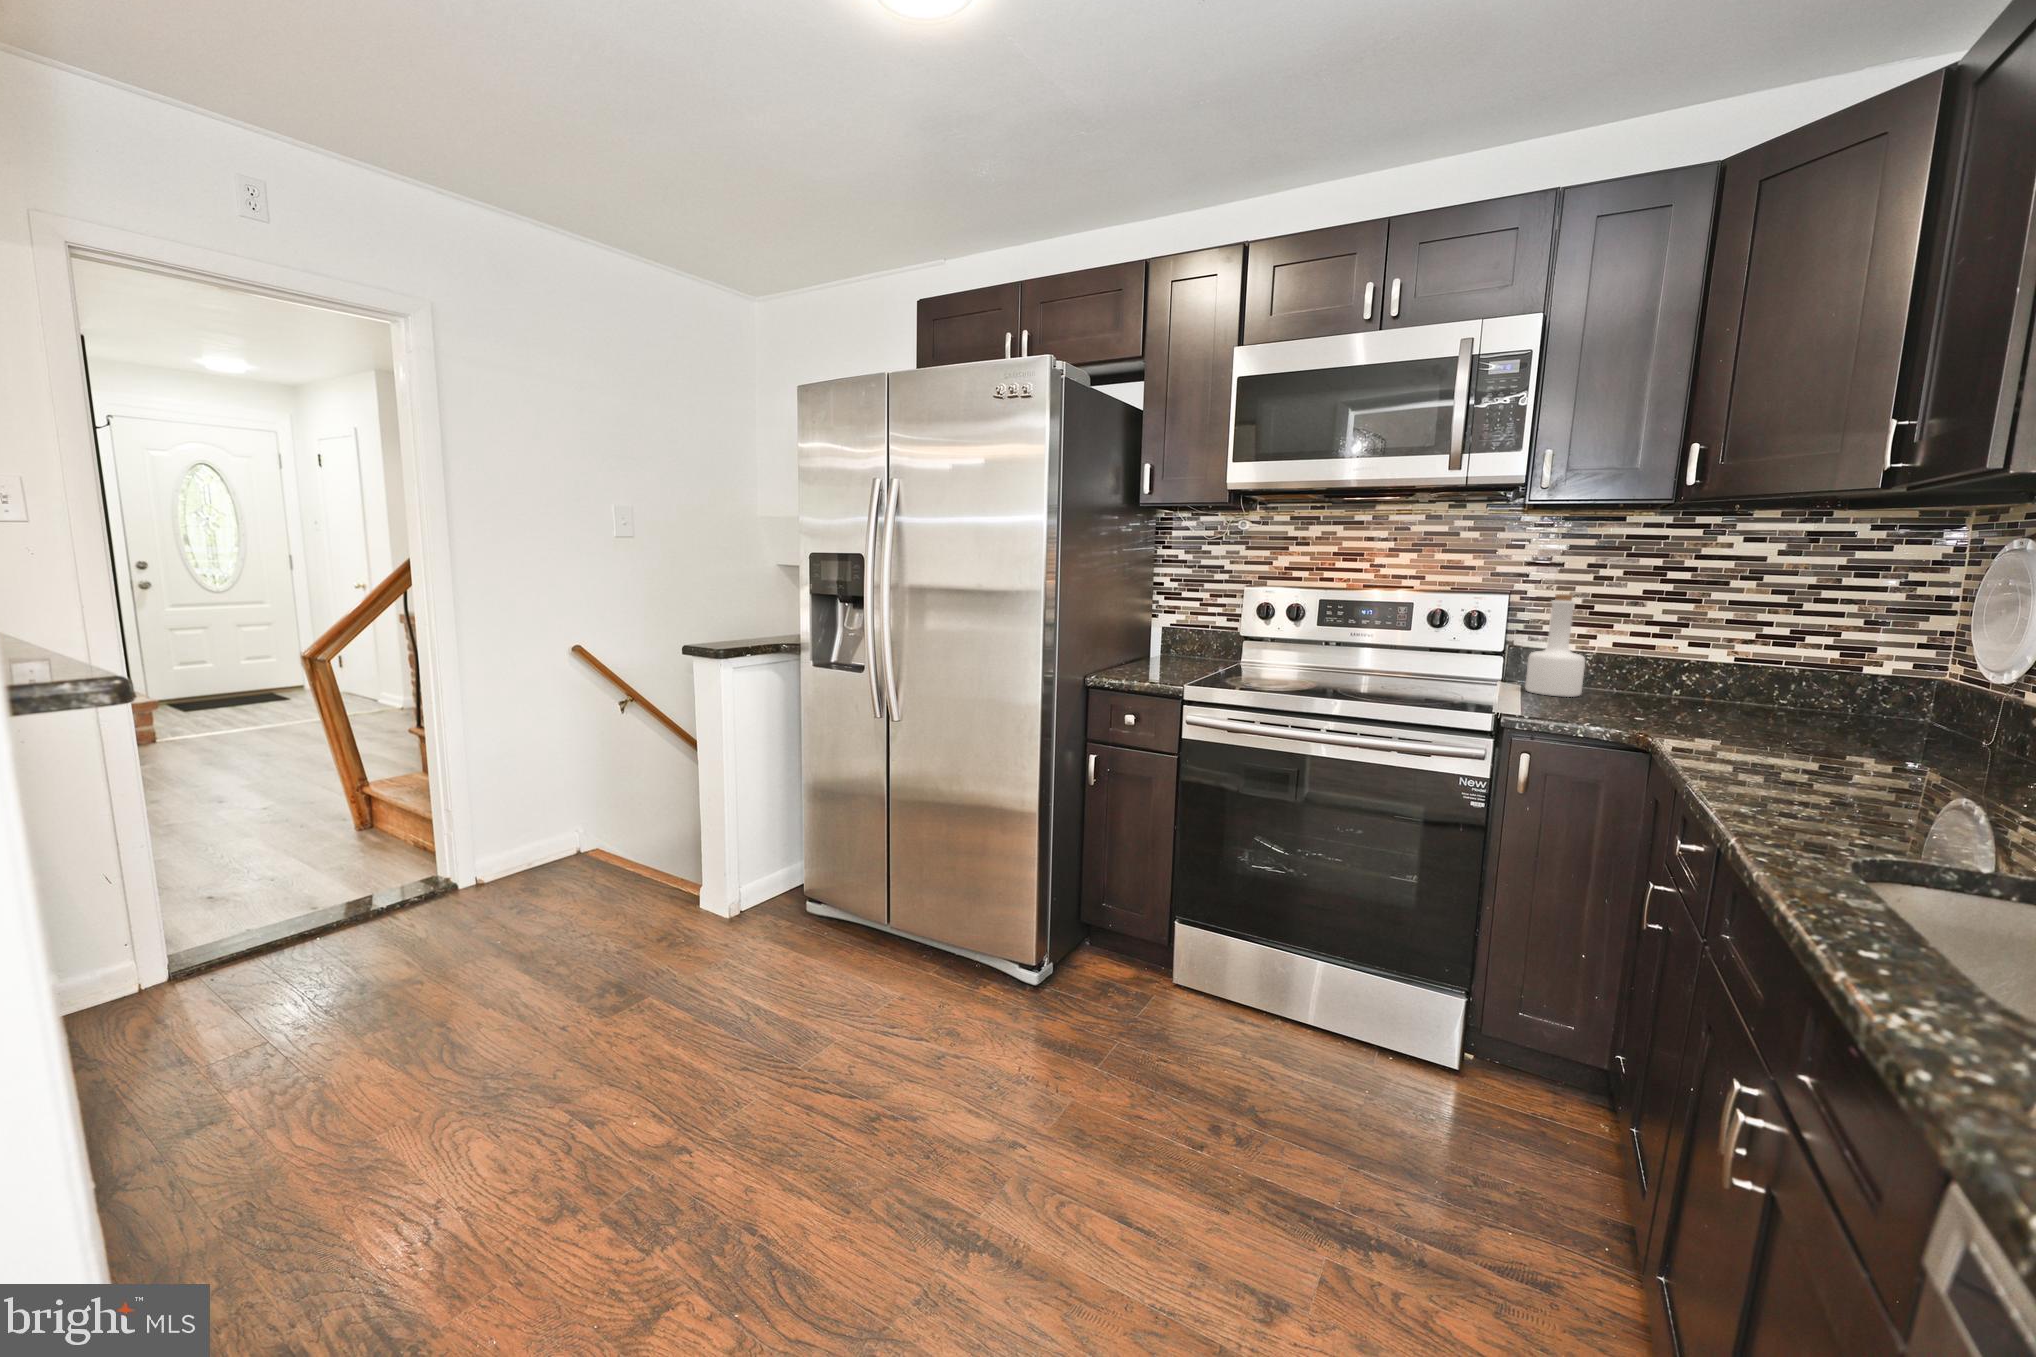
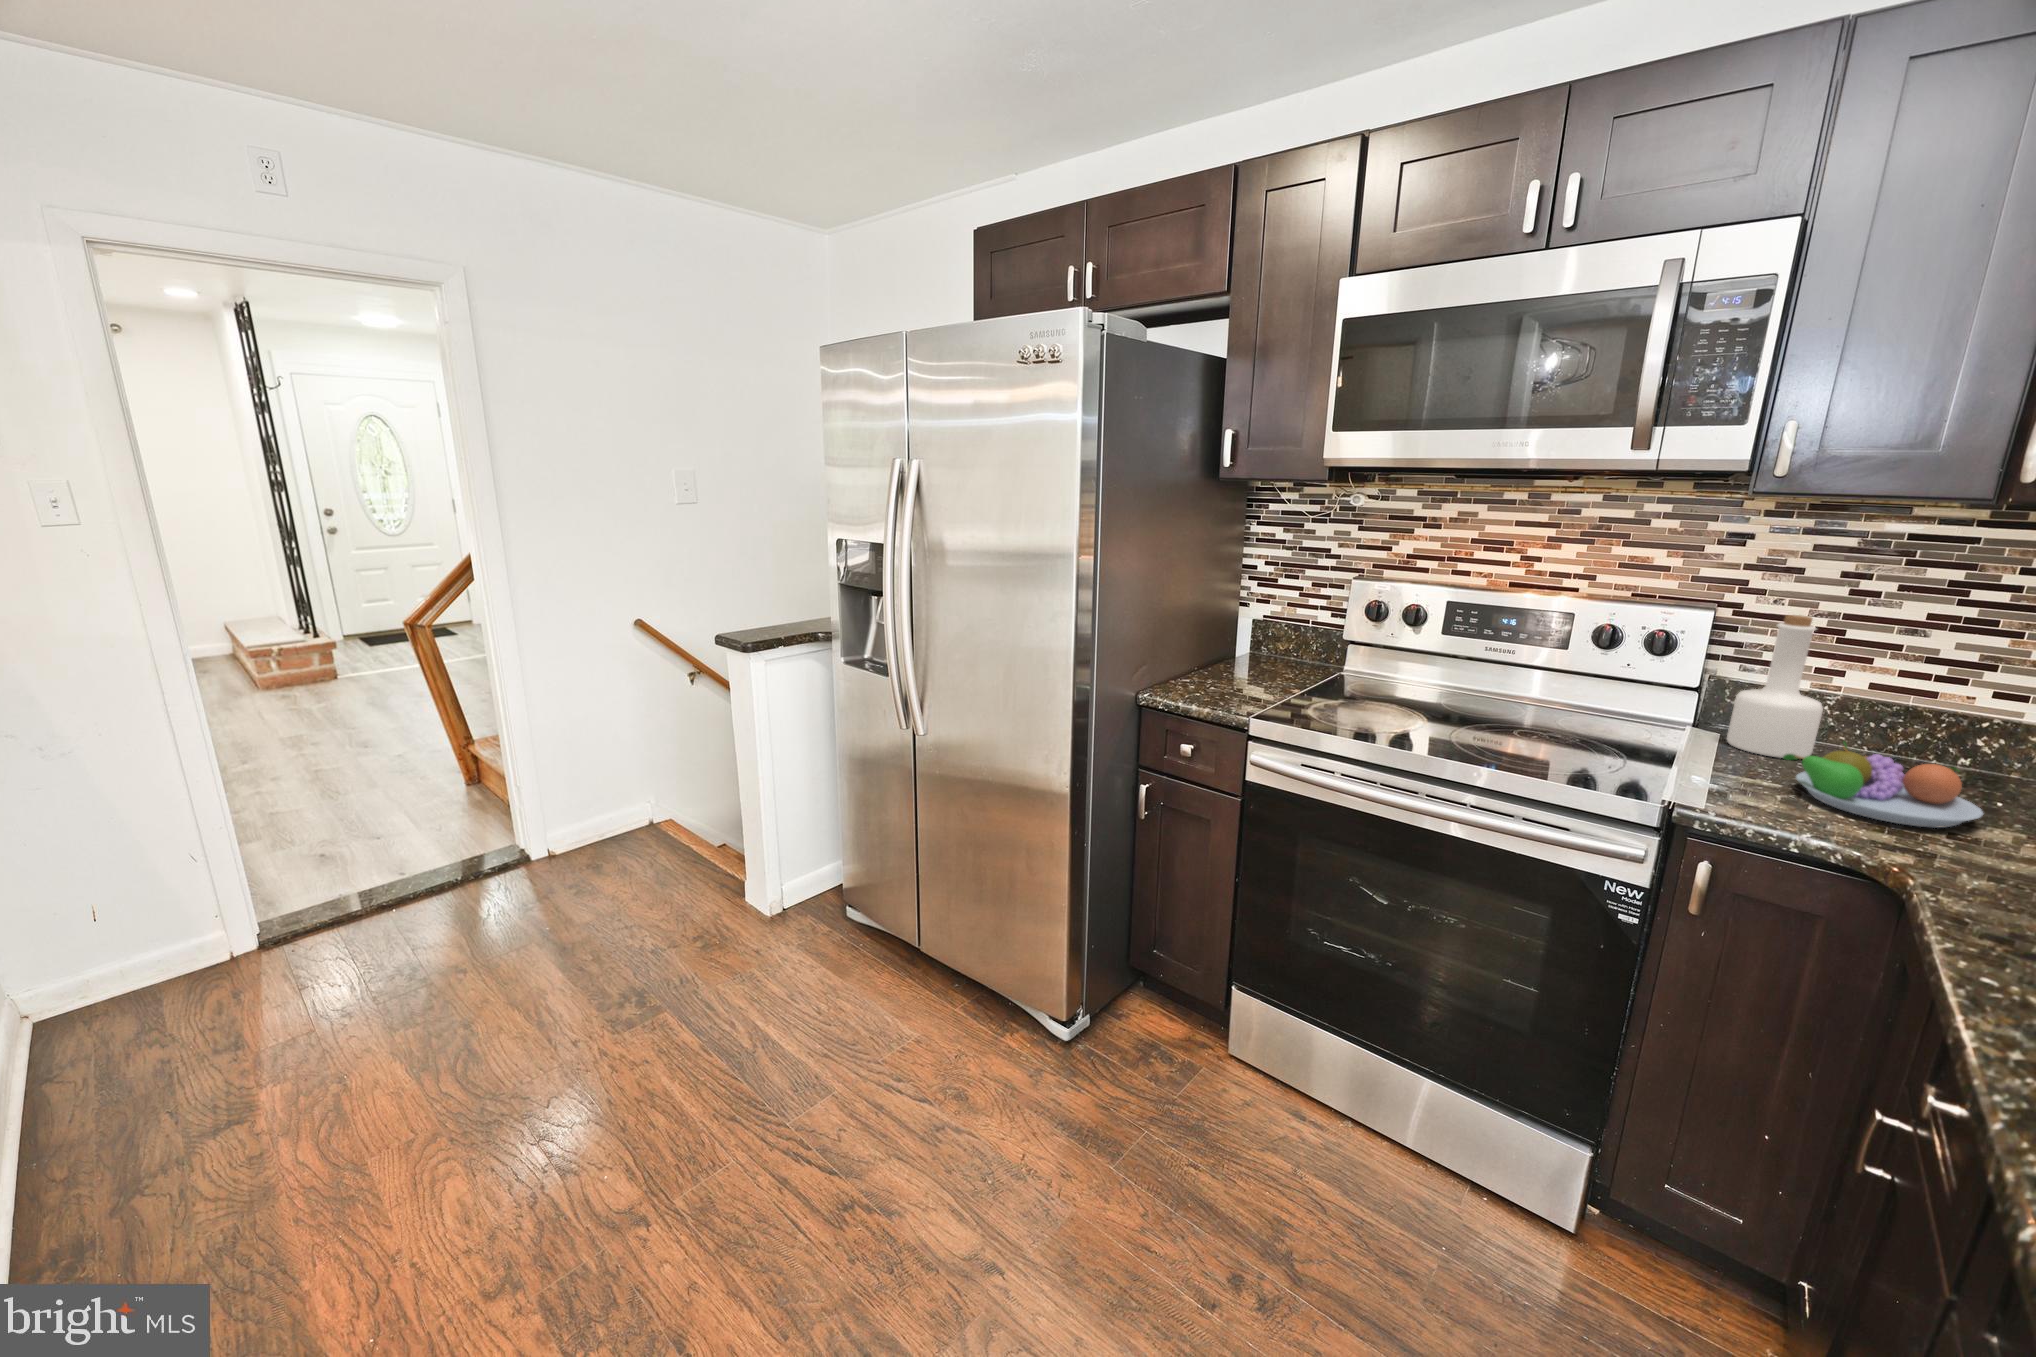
fruit bowl: none [1566,673,1691,721] -> present [1783,742,1983,828]

